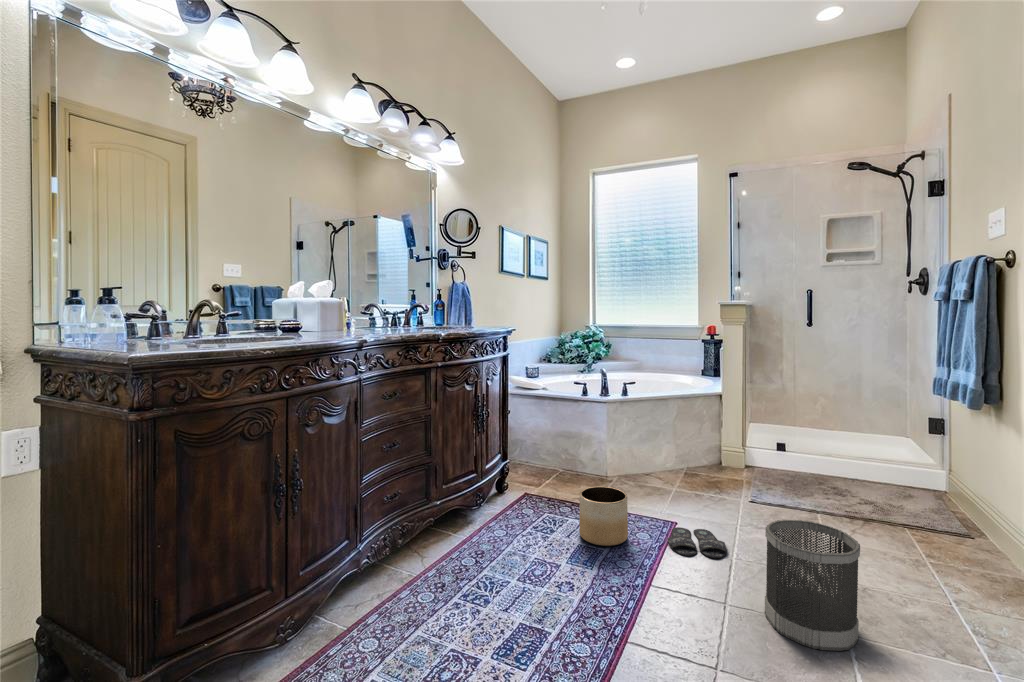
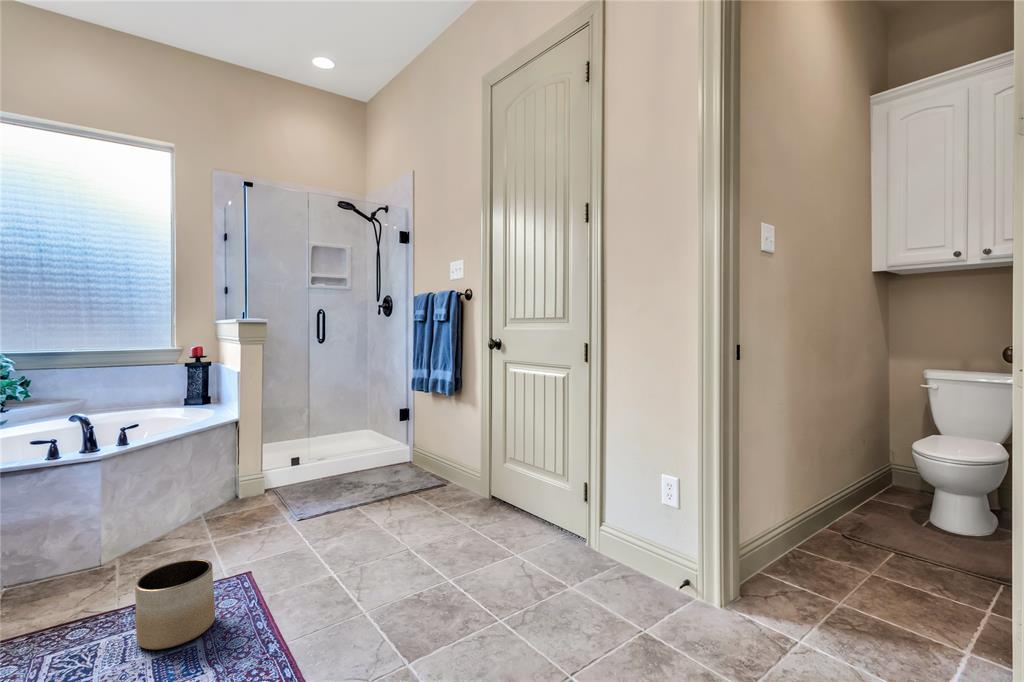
wastebasket: present [765,520,860,651] -> none [391,502,461,609]
slippers: present [667,527,726,559] -> none [253,562,325,599]

